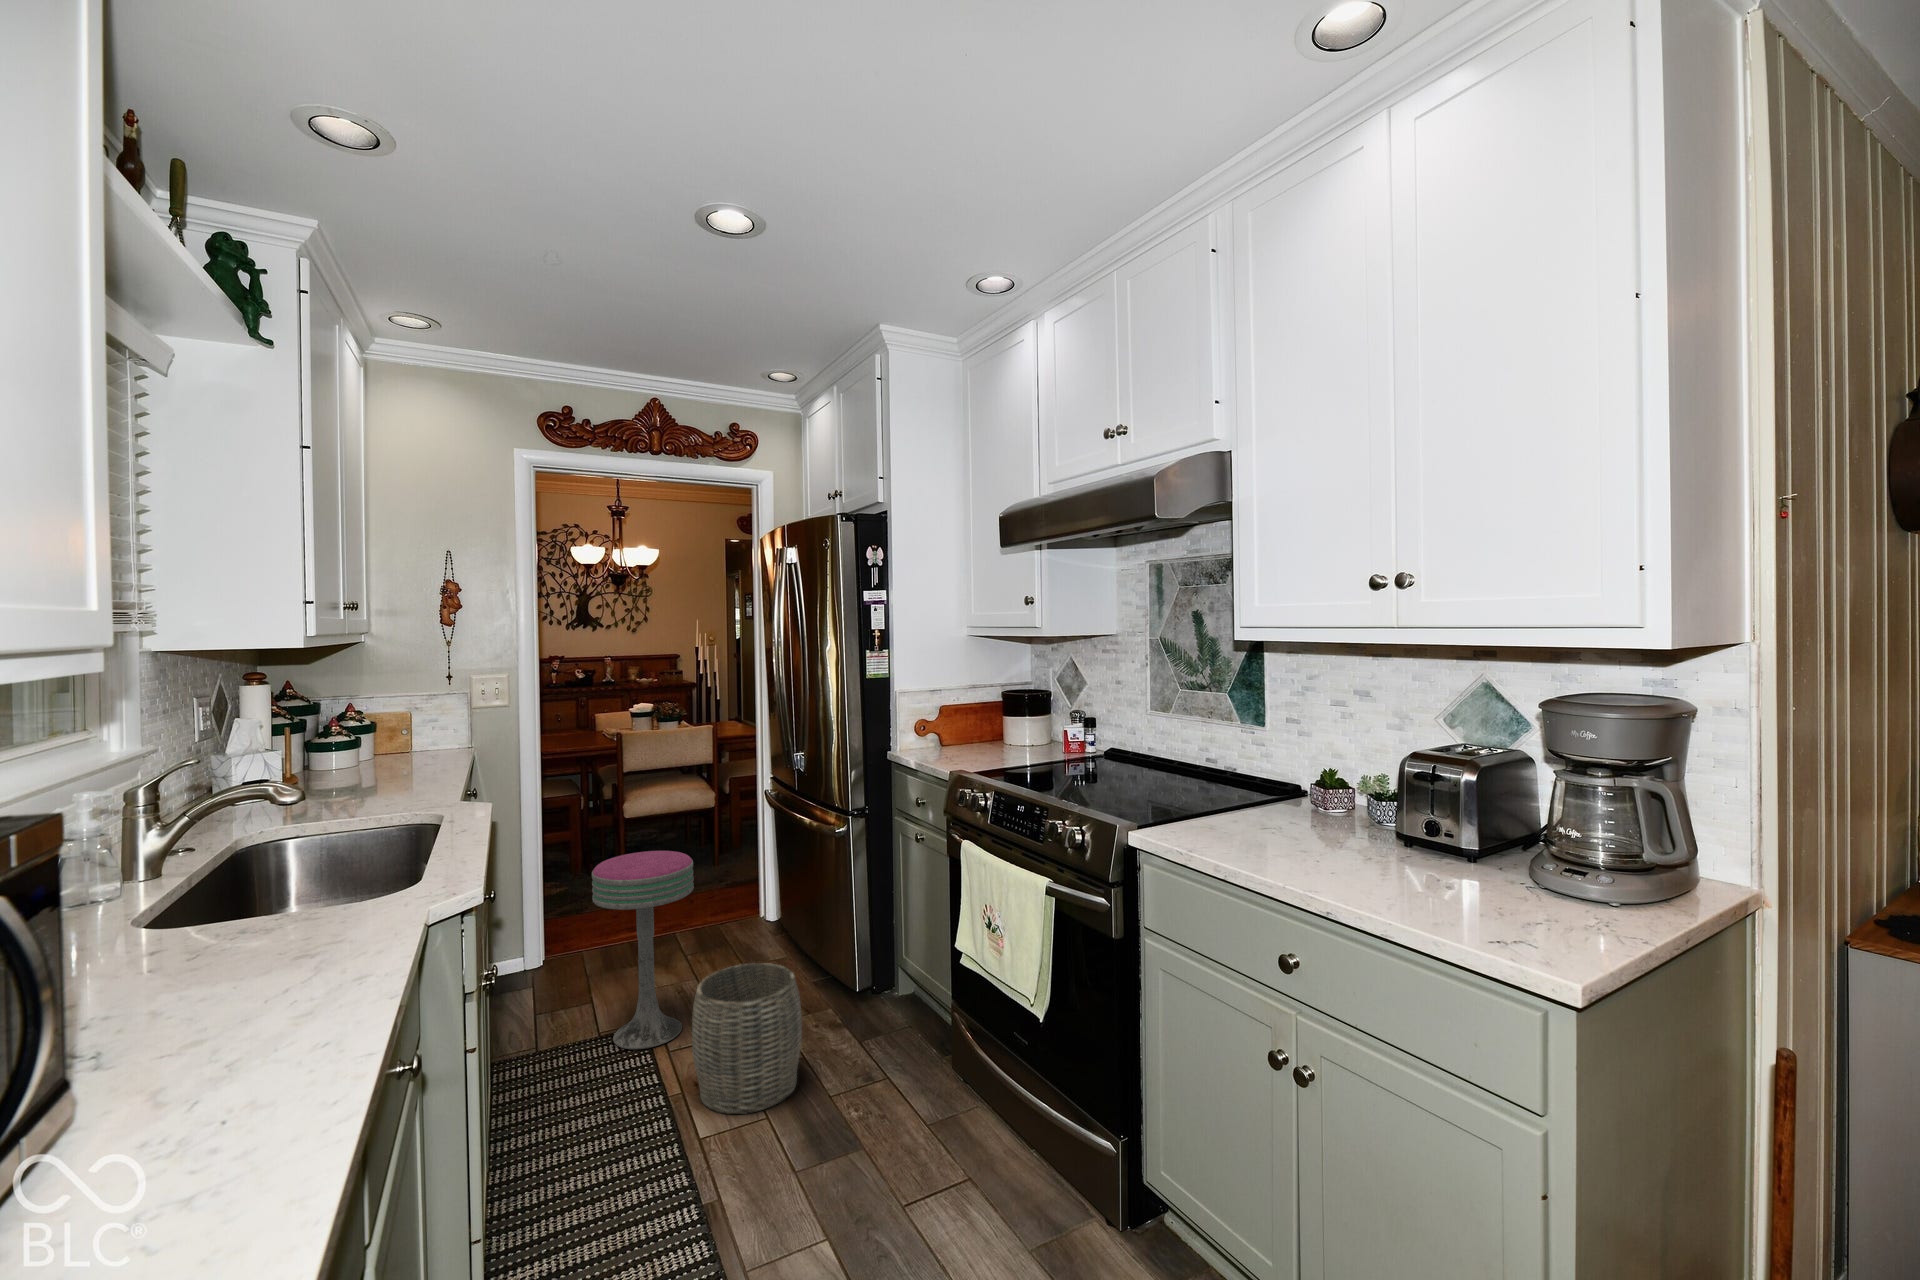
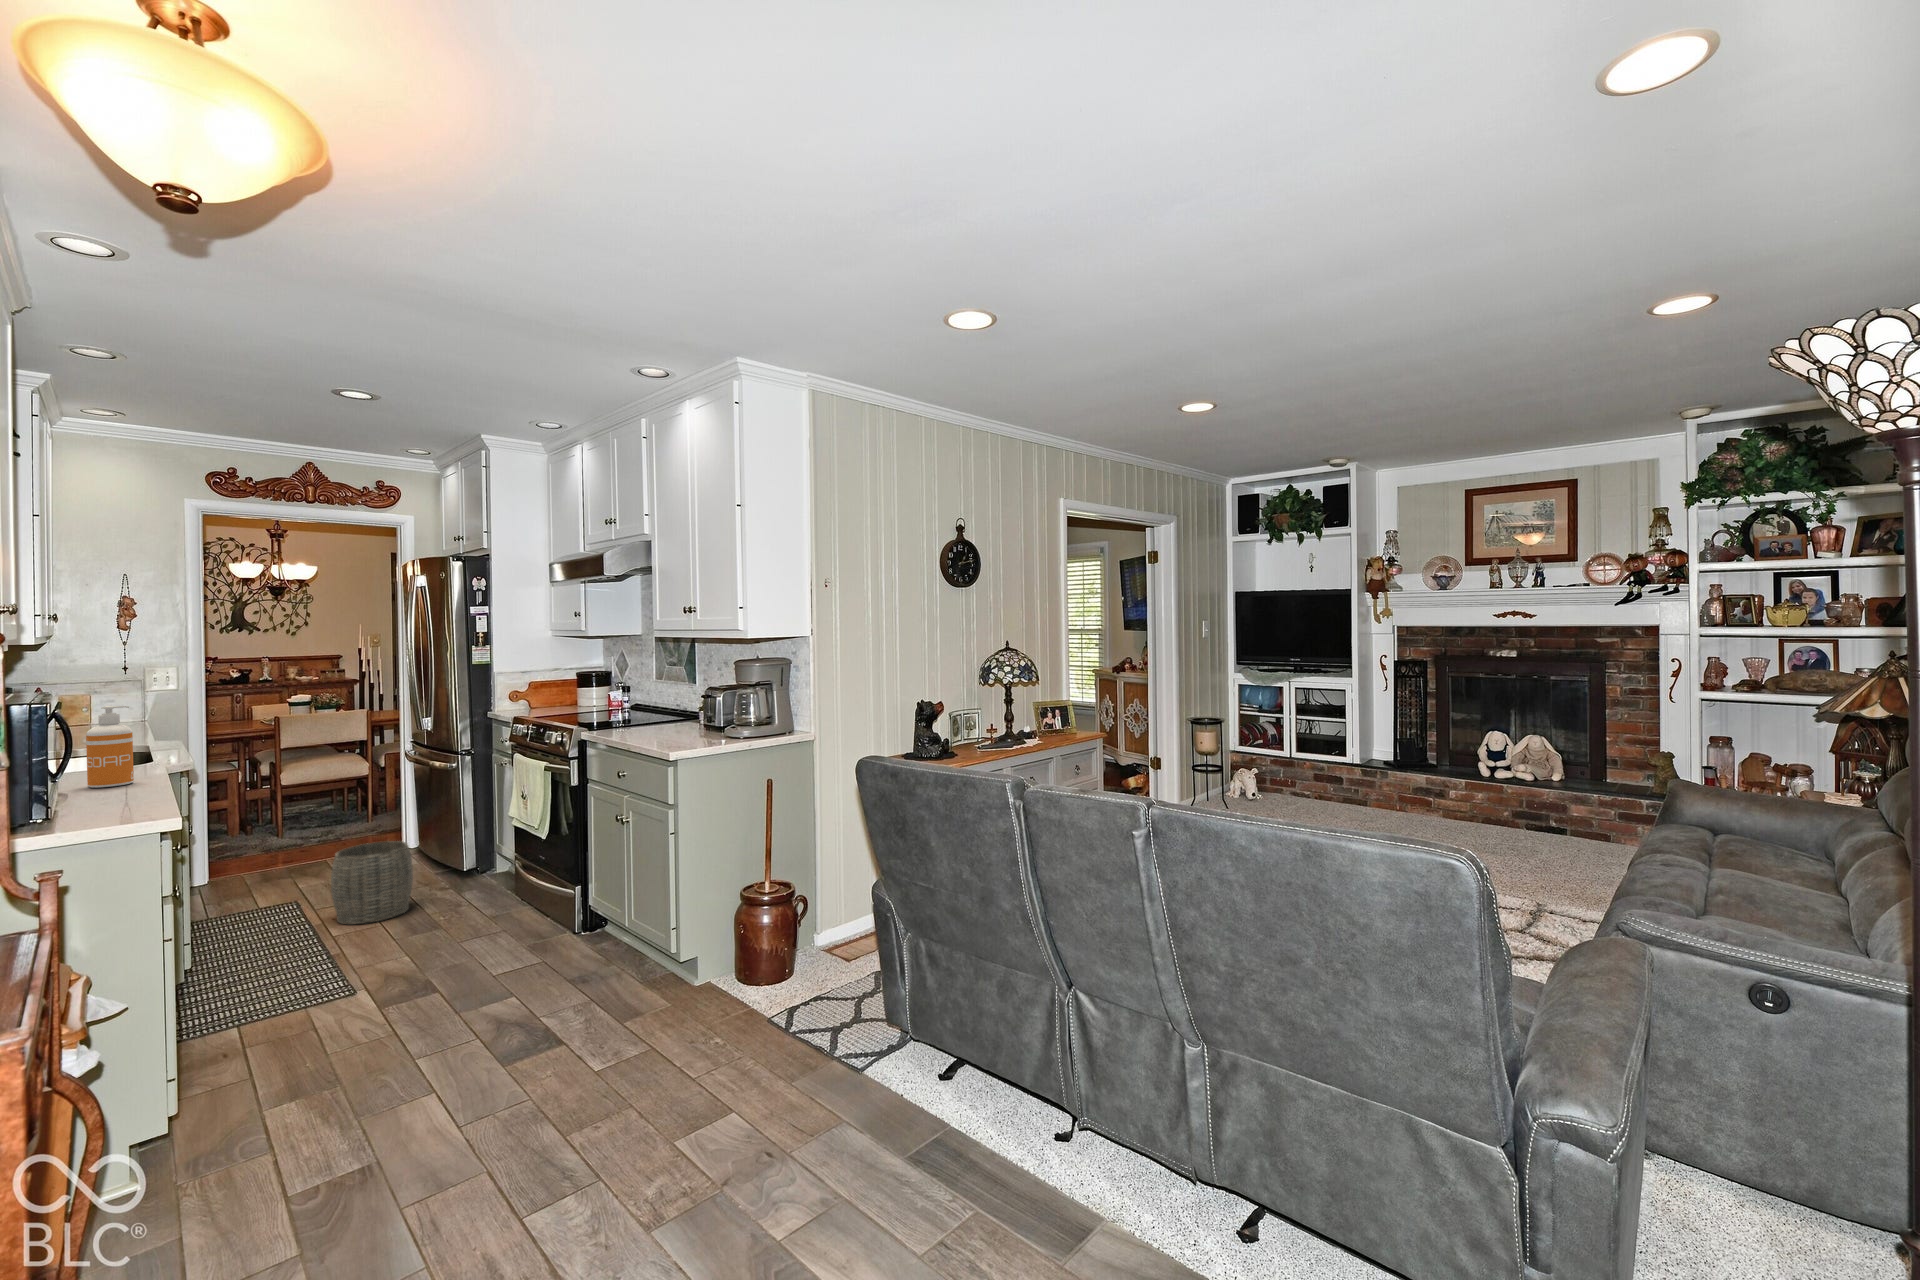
soap dispenser: none [263,805,356,998] -> present [86,706,134,788]
bar stool: present [592,851,694,1049] -> none [254,781,337,909]

